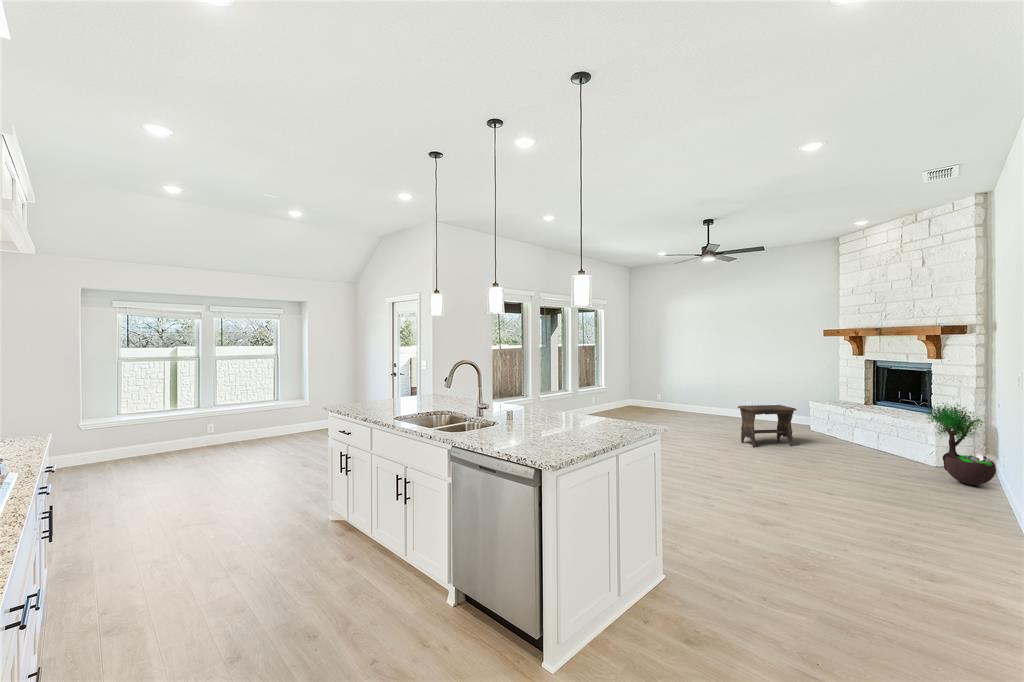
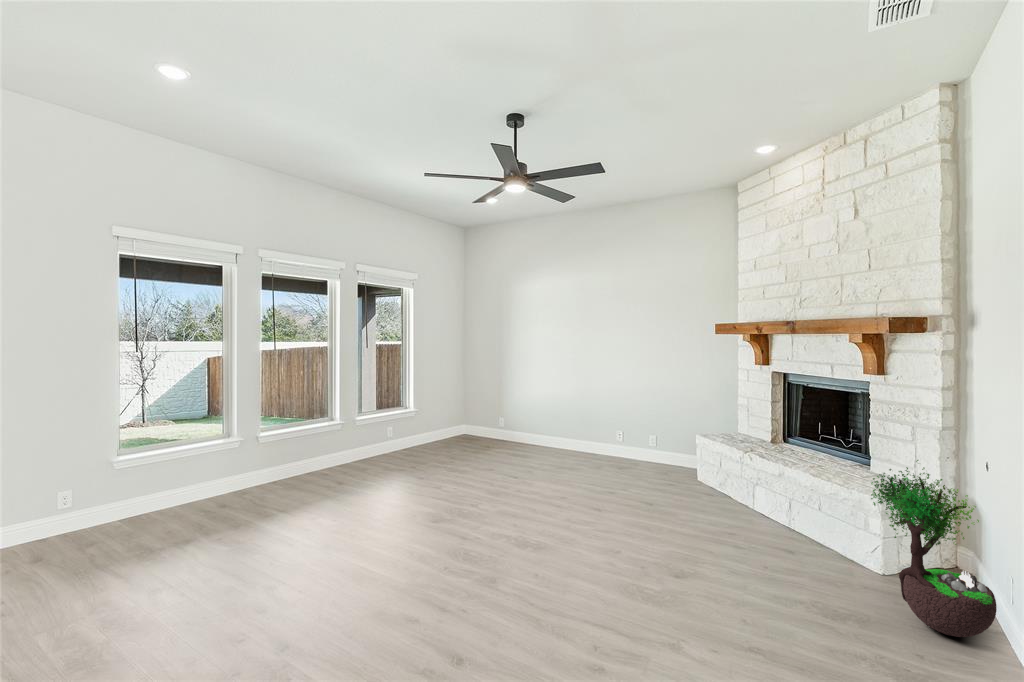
footstool: present [738,405,796,447] -> none [573,453,665,535]

